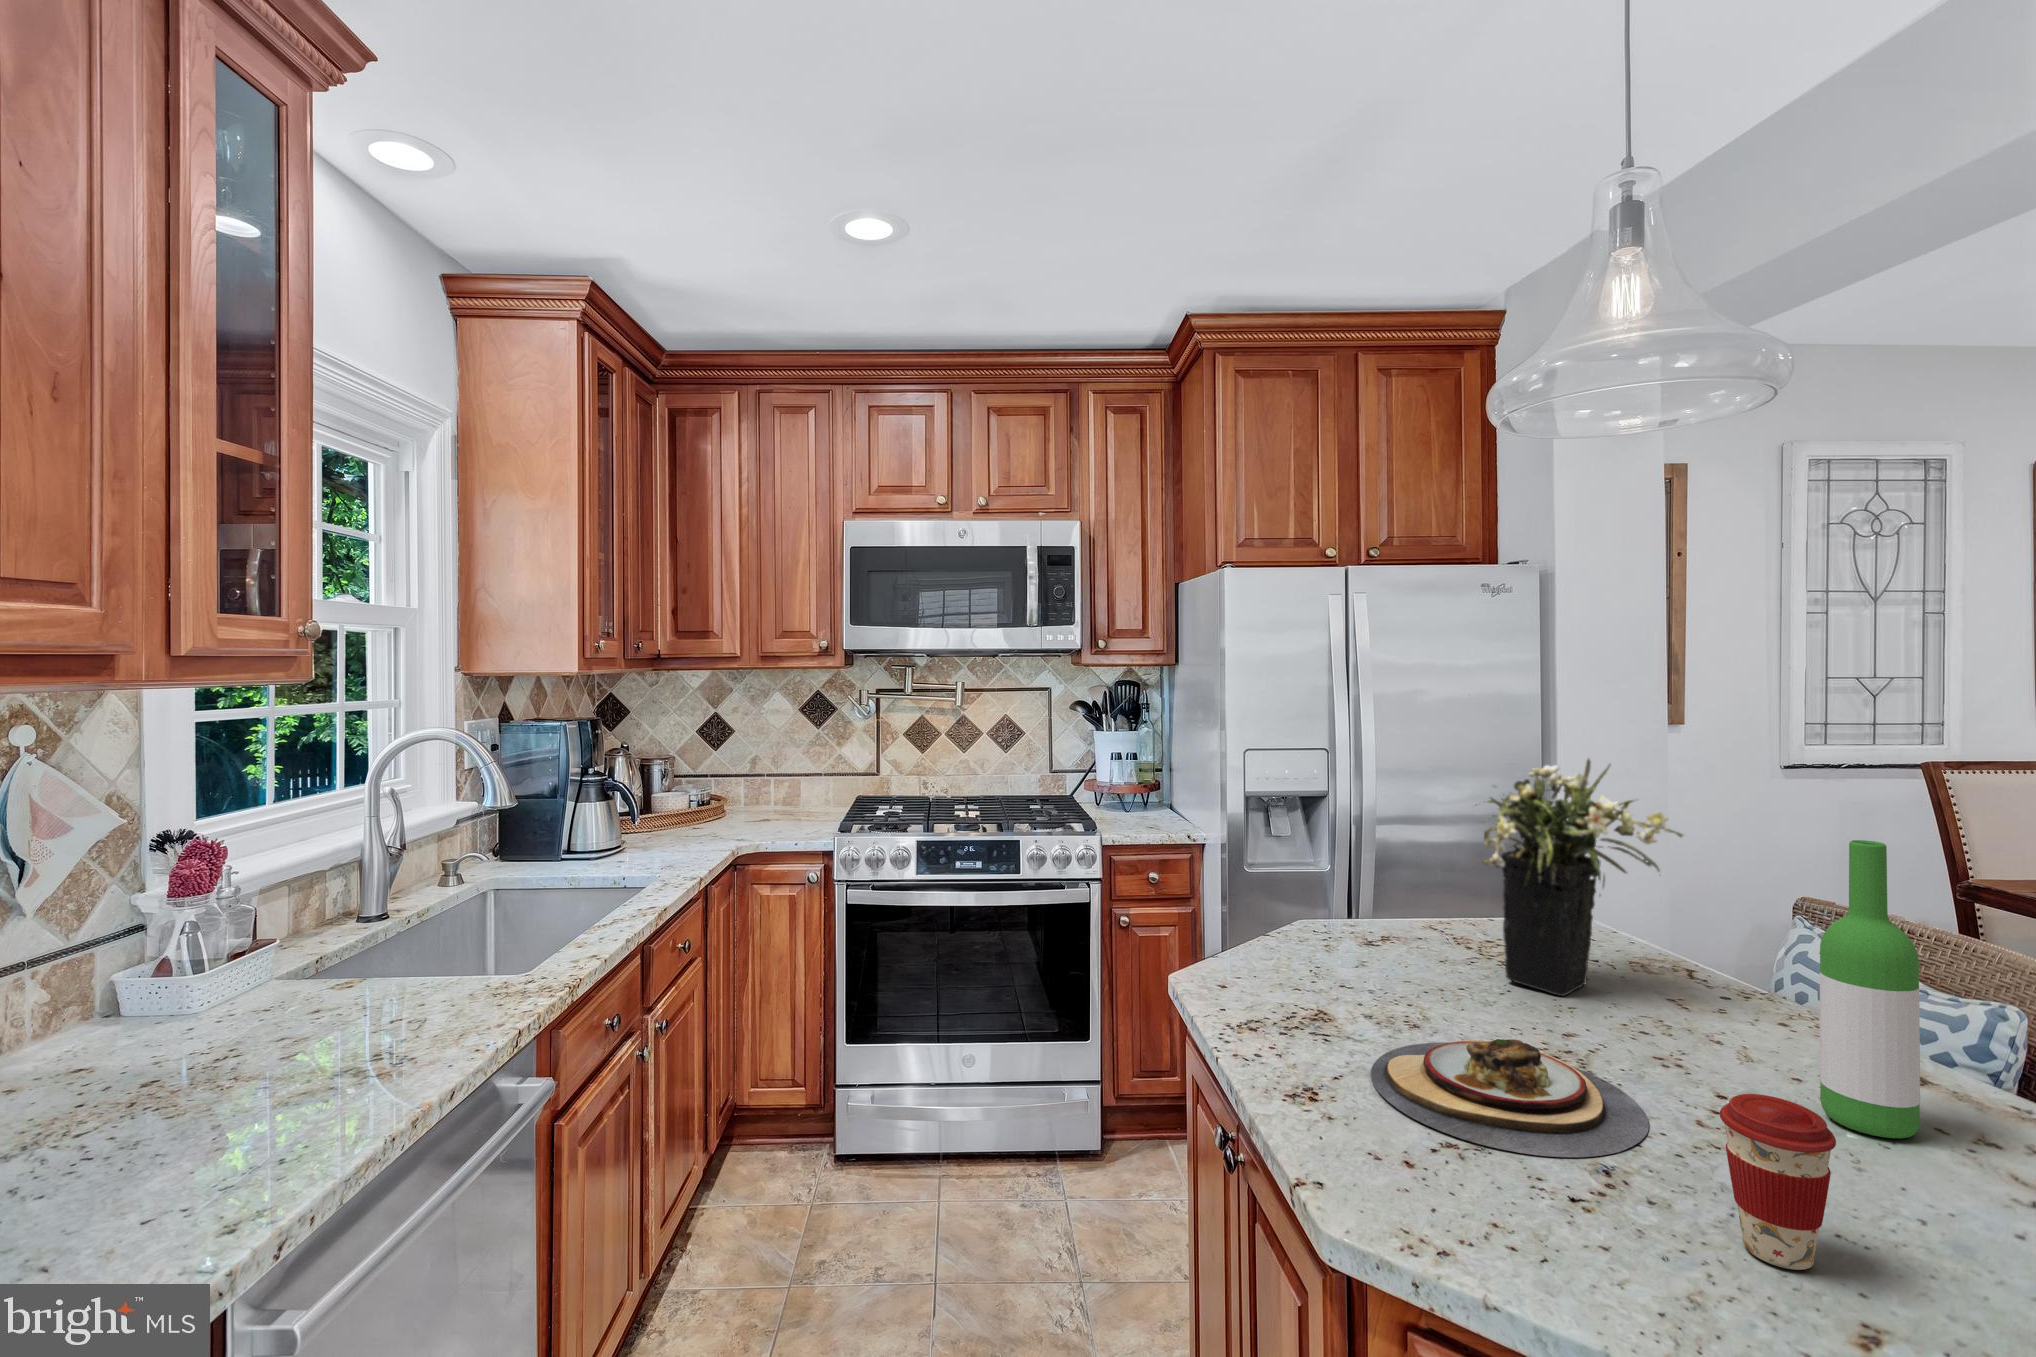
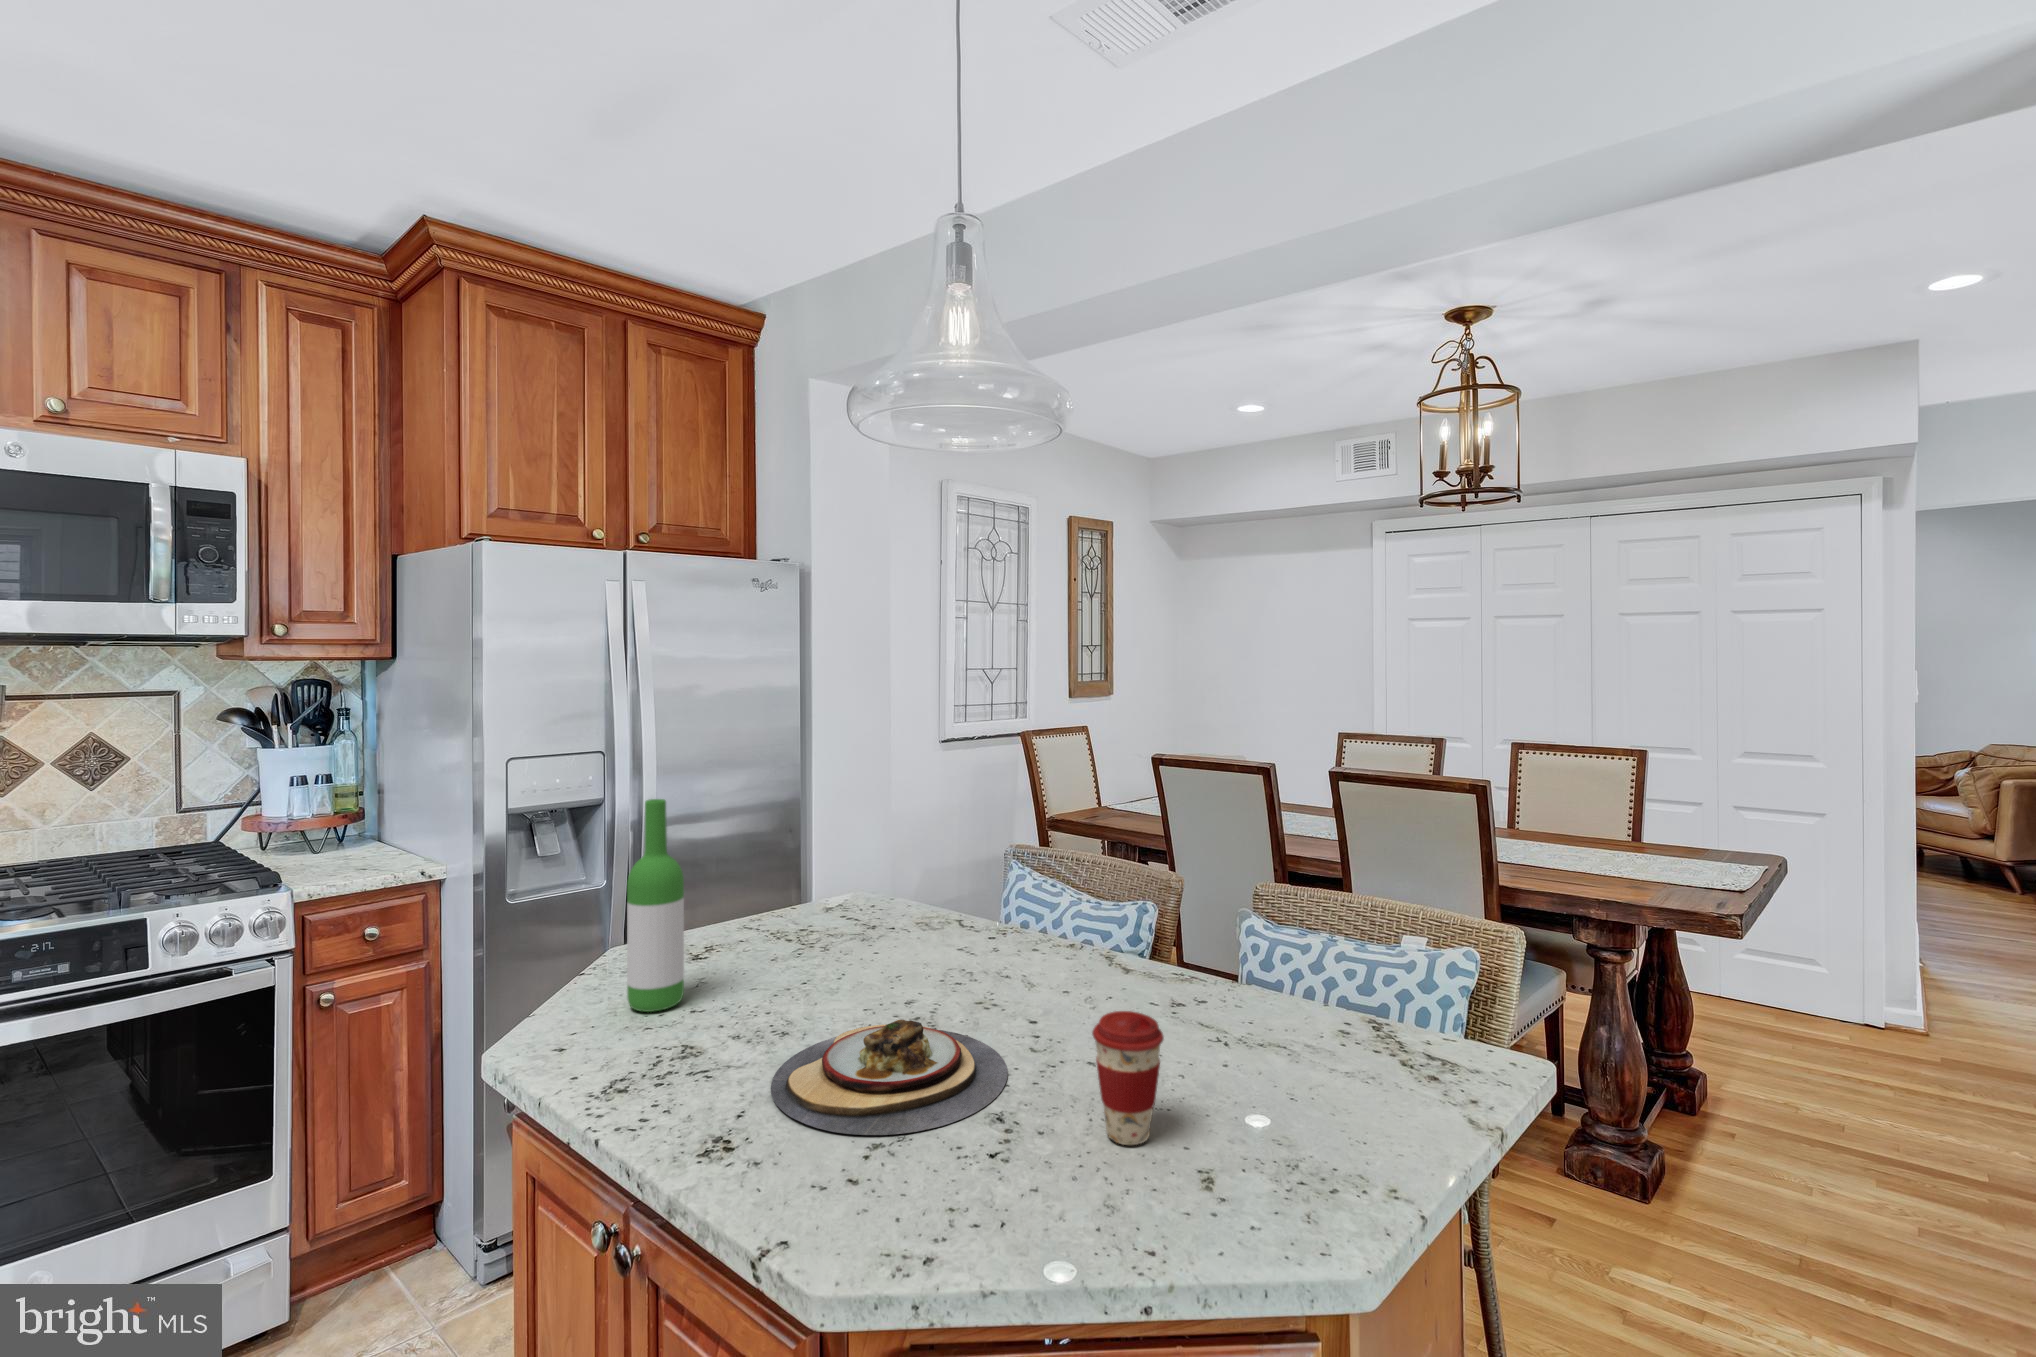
flower arrangement: present [1482,759,1683,996] -> none [810,748,976,966]
wine bottle: present [1820,840,1920,1138] -> present [627,799,684,1012]

